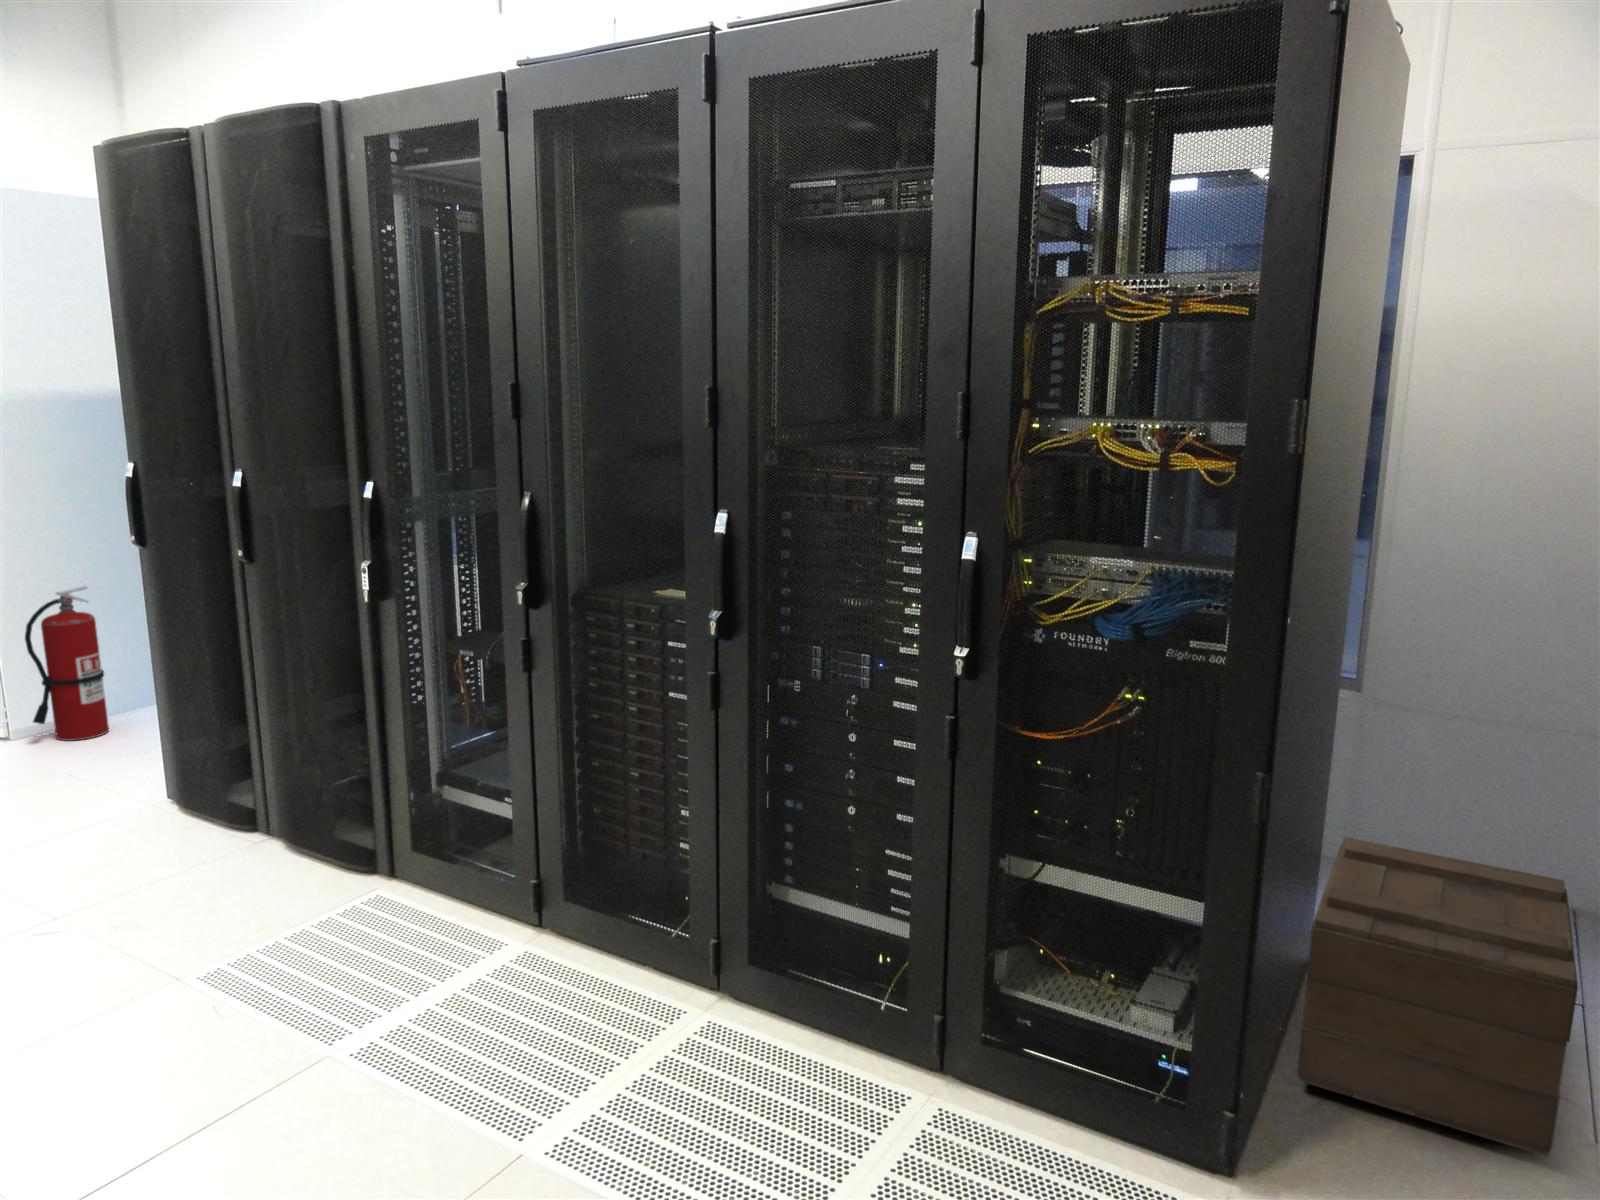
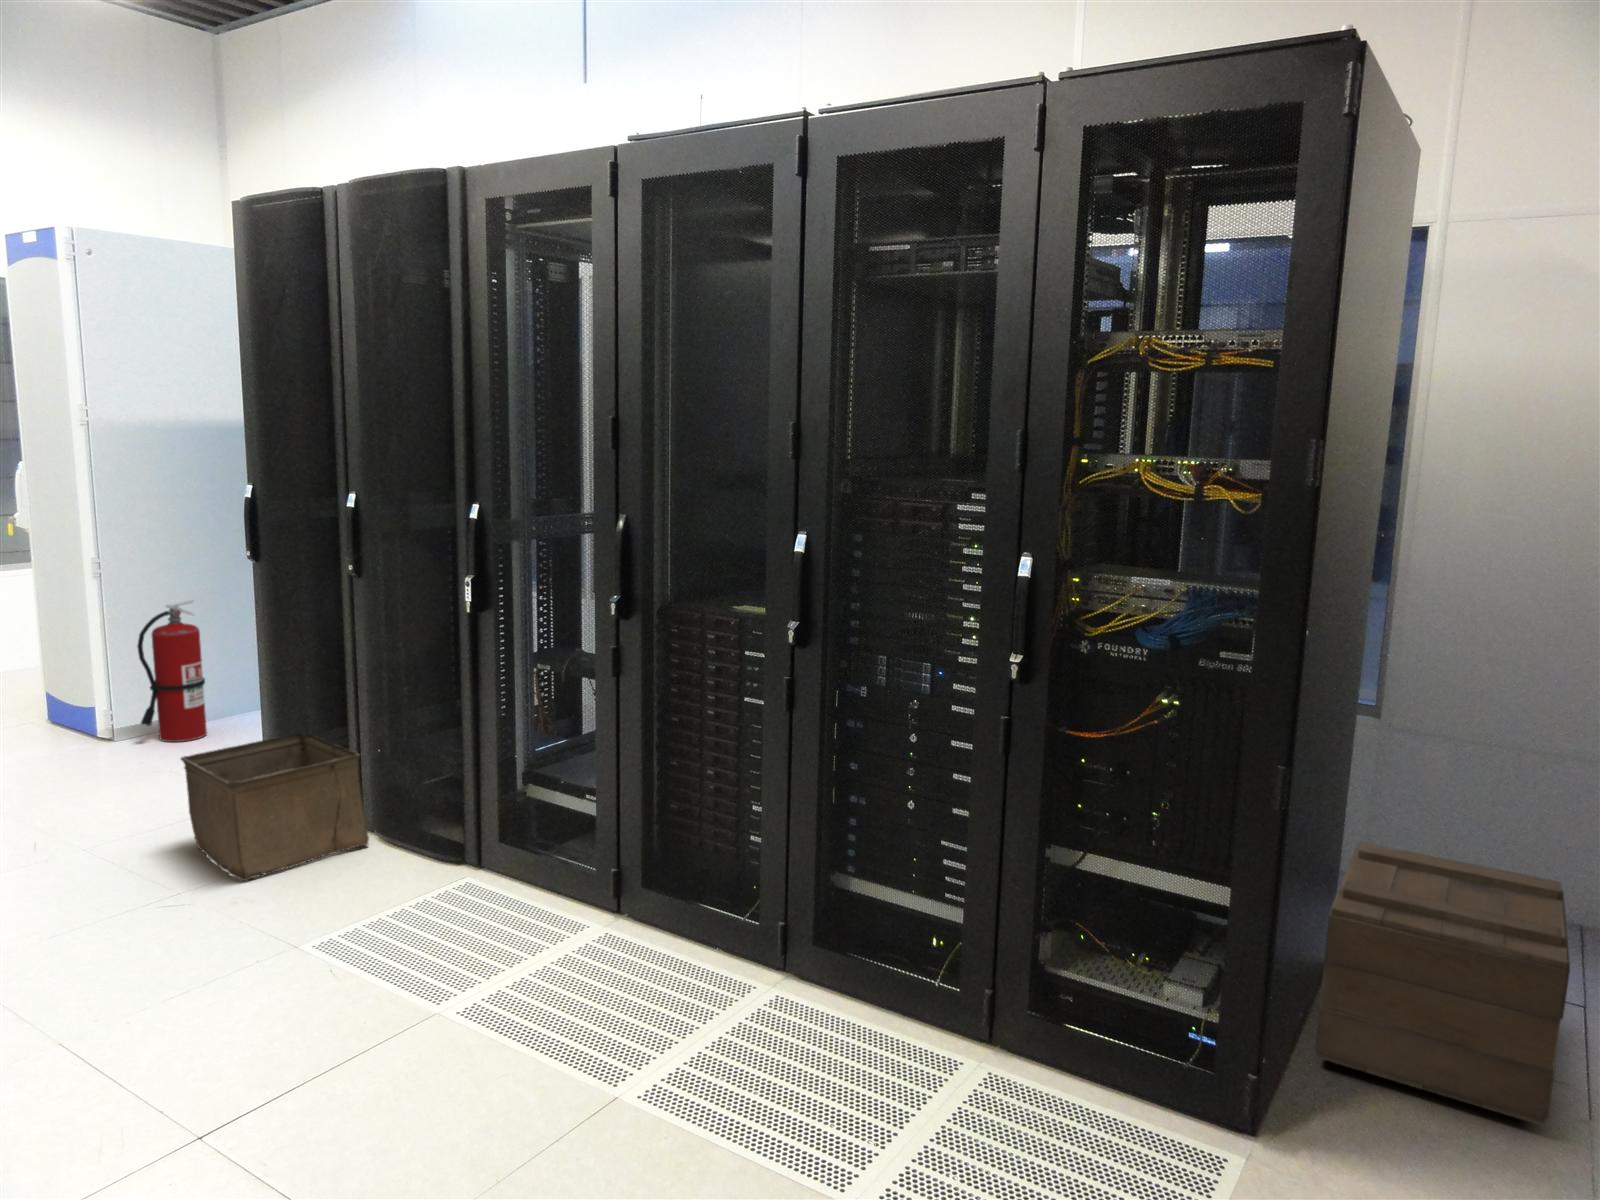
storage bin: none [56,734,271,903] -> present [181,733,369,881]

